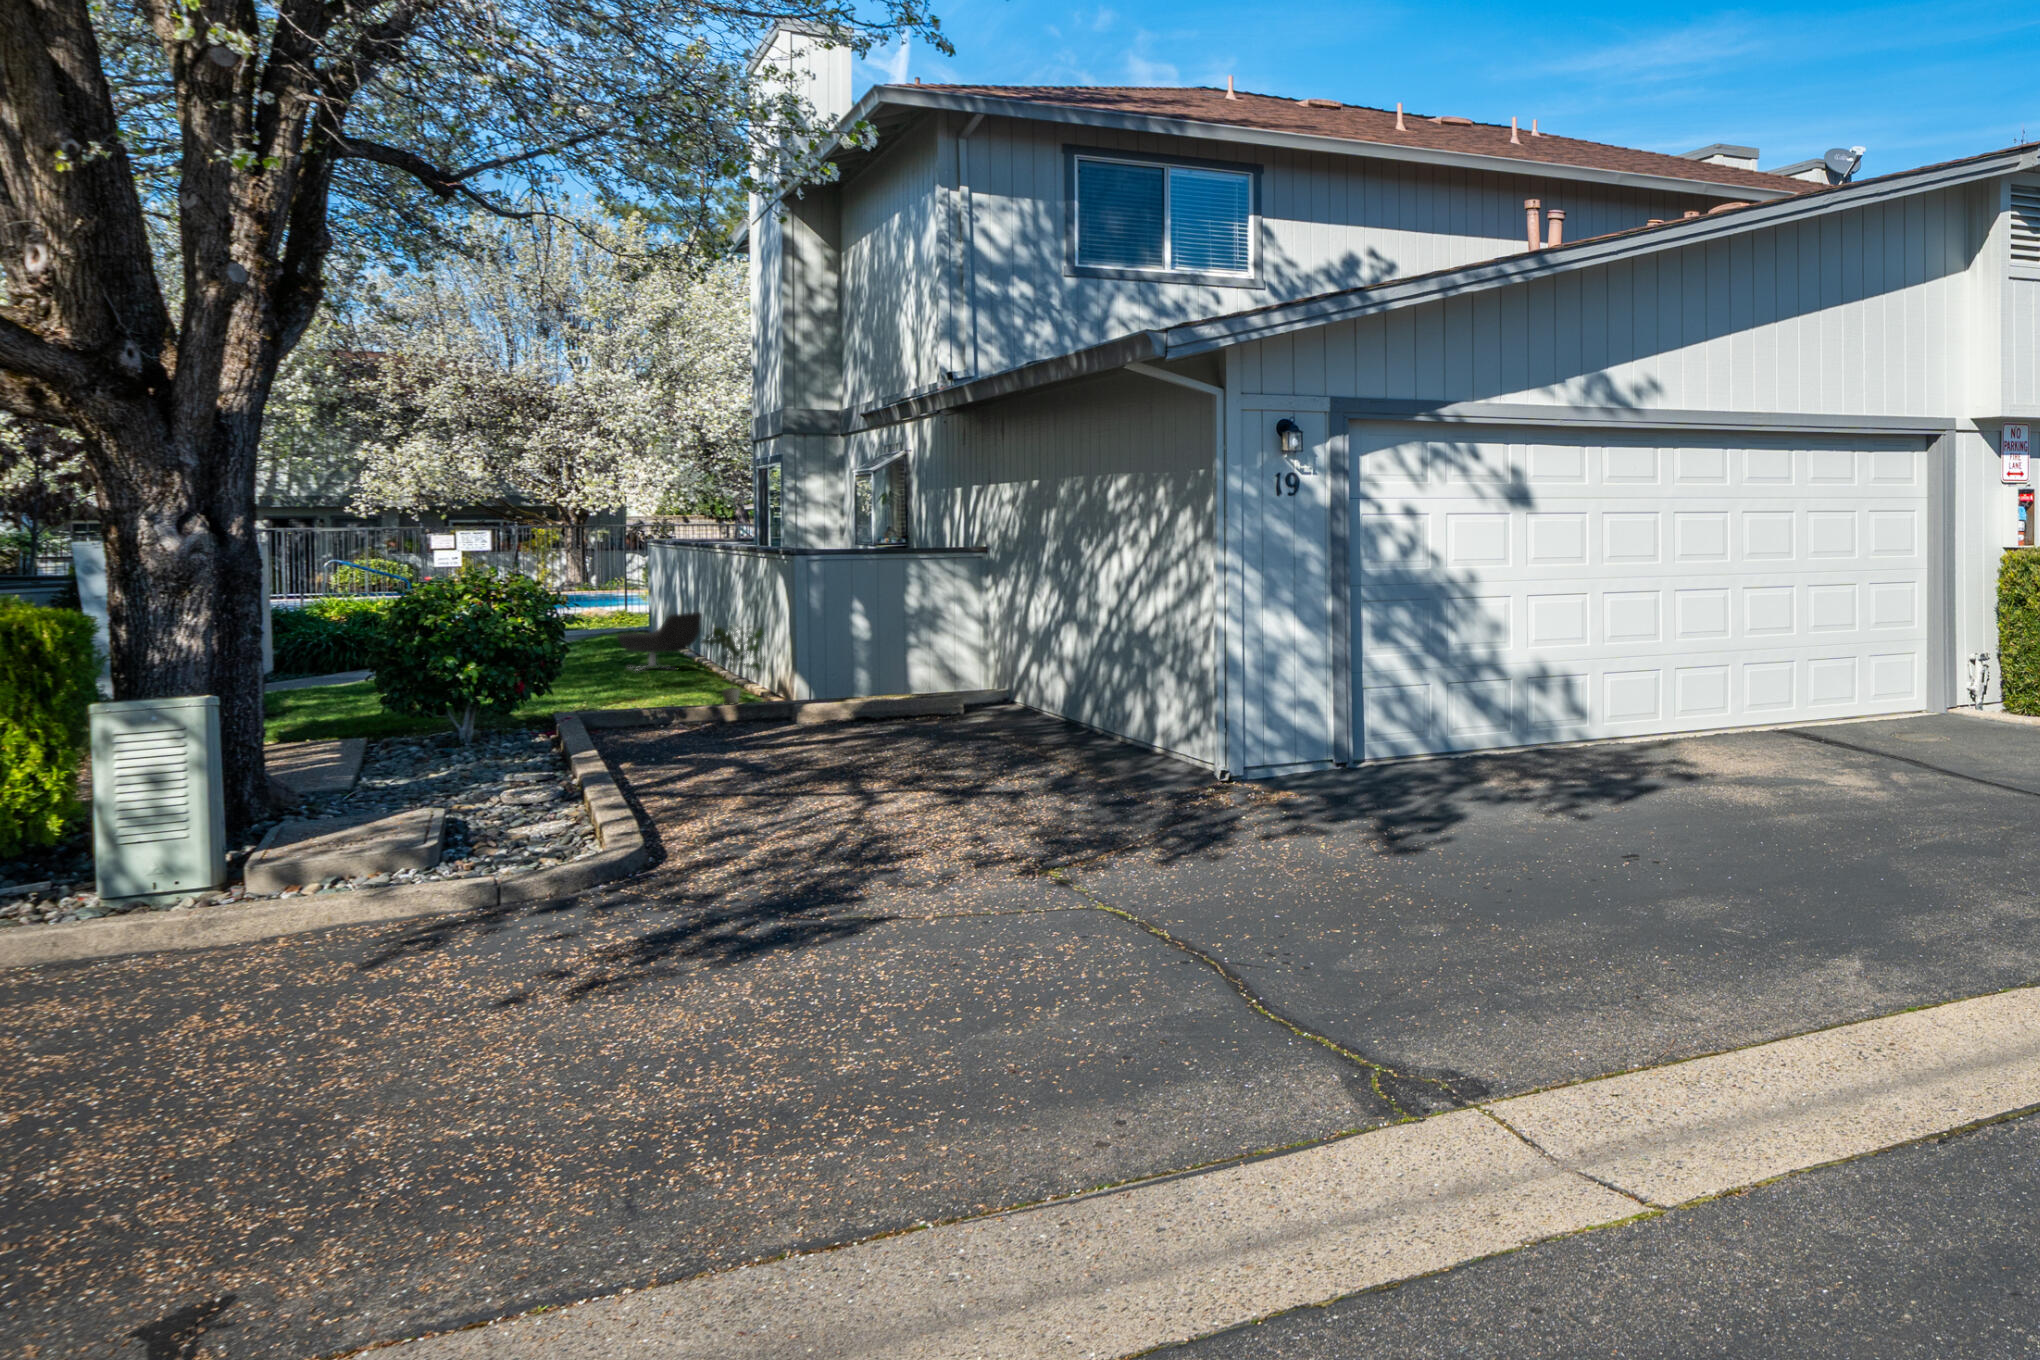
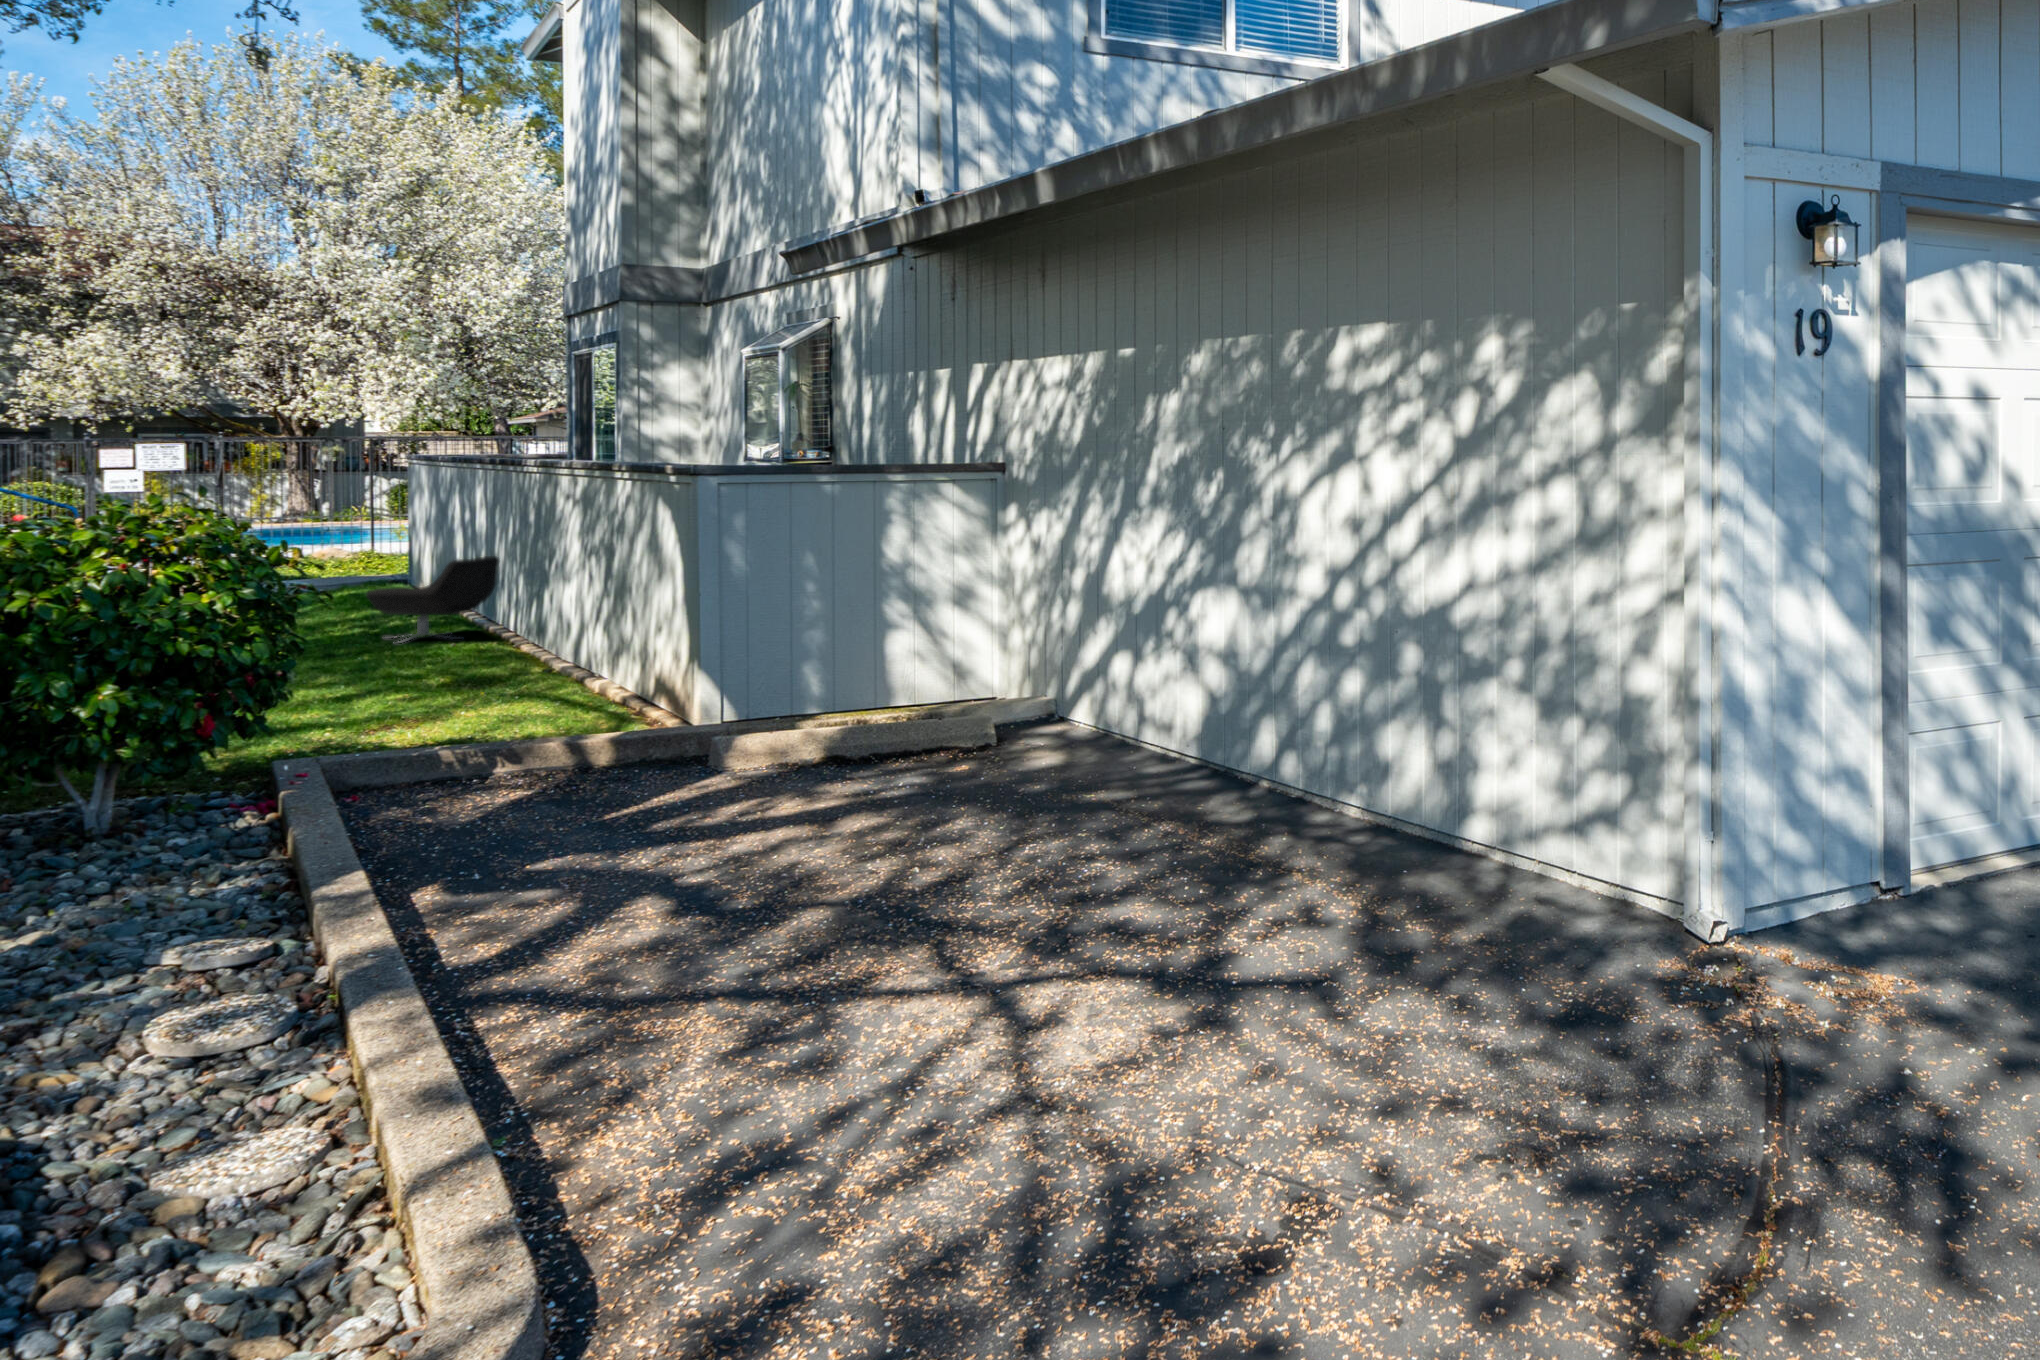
potted plant: present [701,626,763,705] -> none [515,588,635,716]

